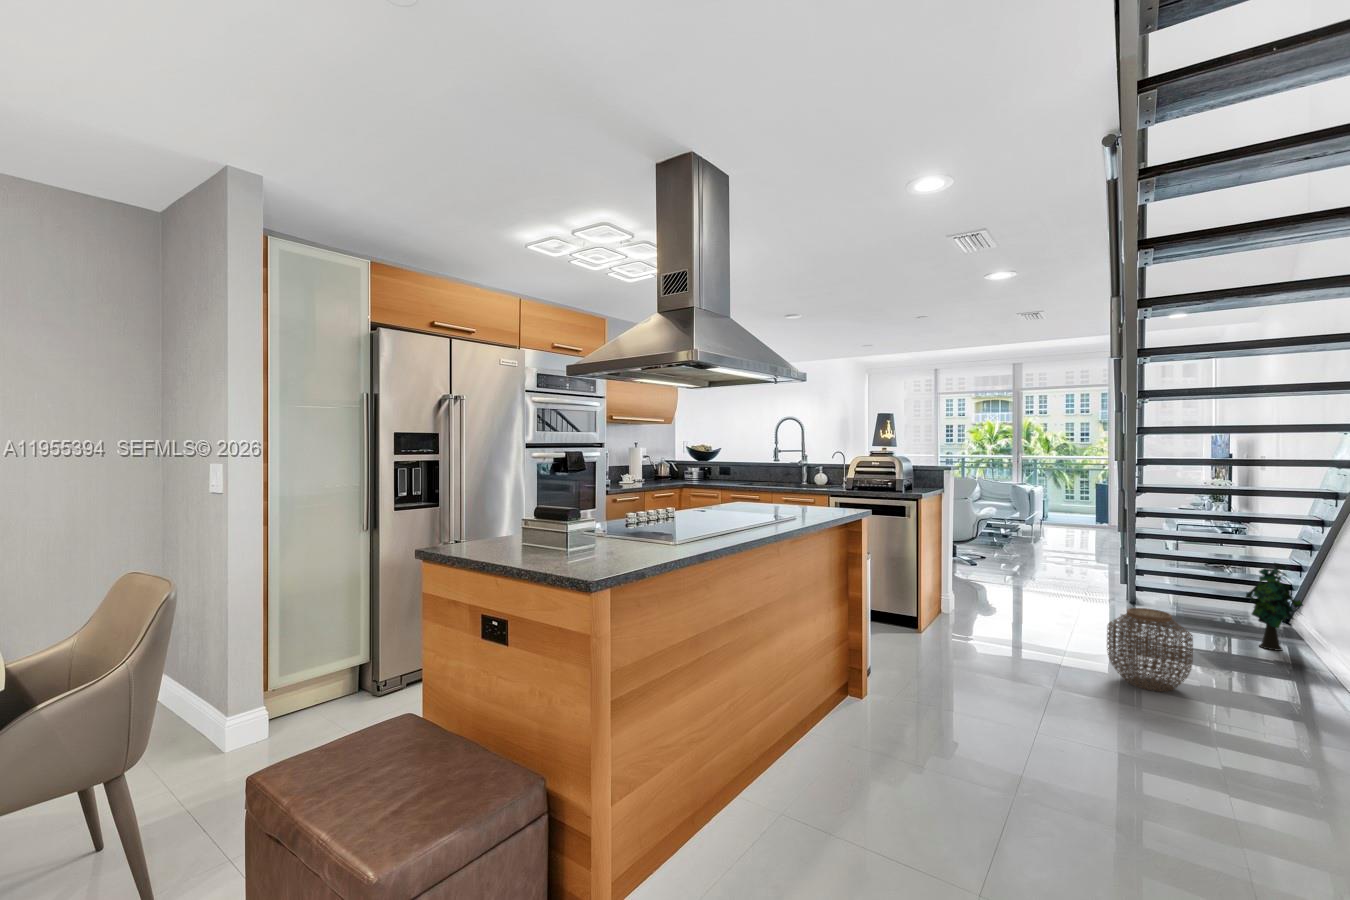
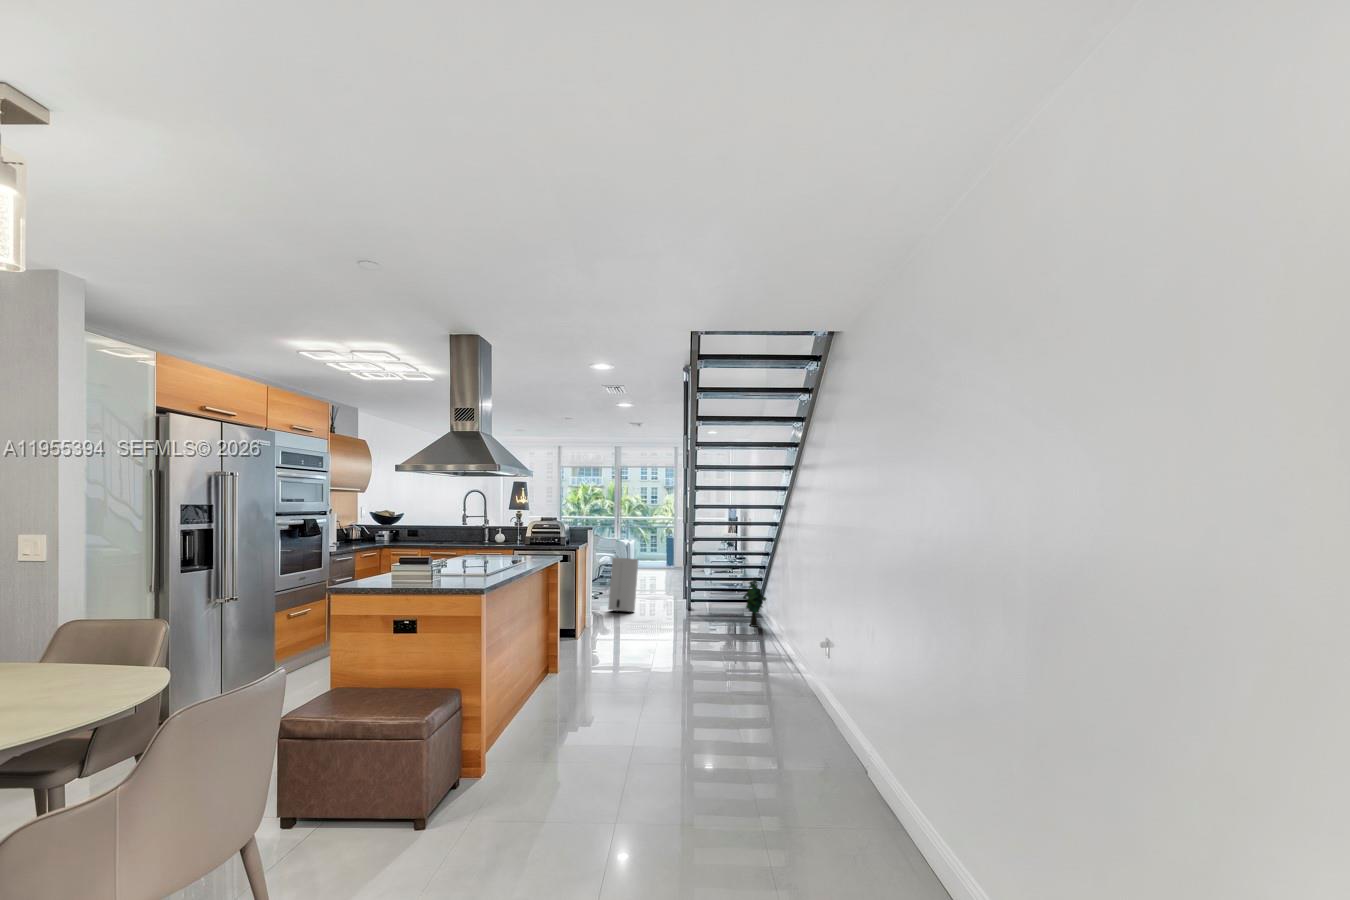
air purifier: none [995,512,1044,593] -> present [608,558,638,612]
woven basket: present [1107,608,1193,691] -> none [681,606,720,651]

